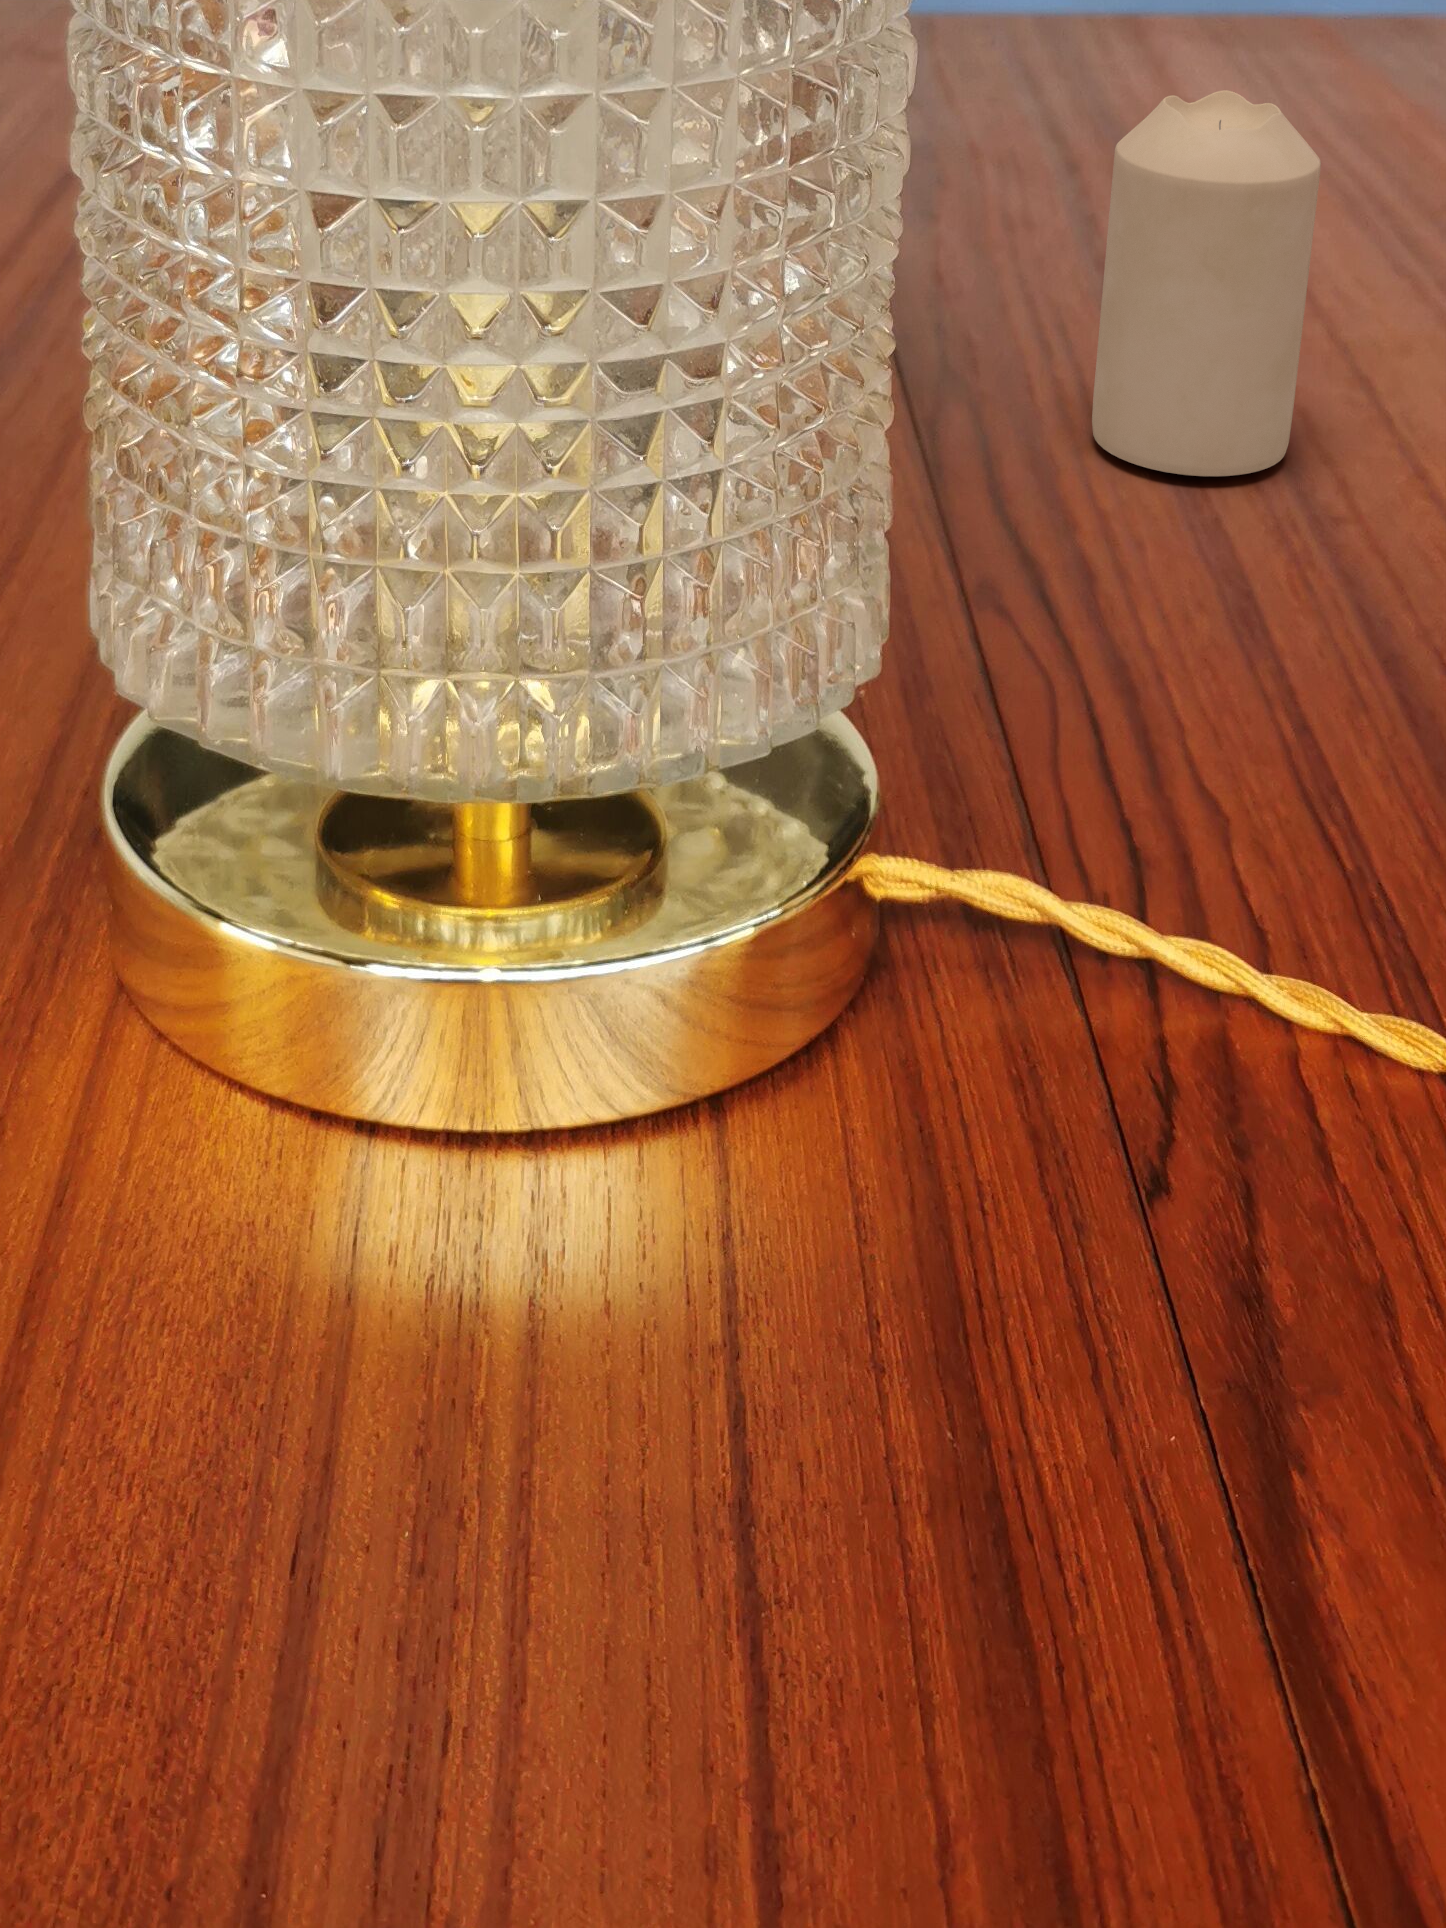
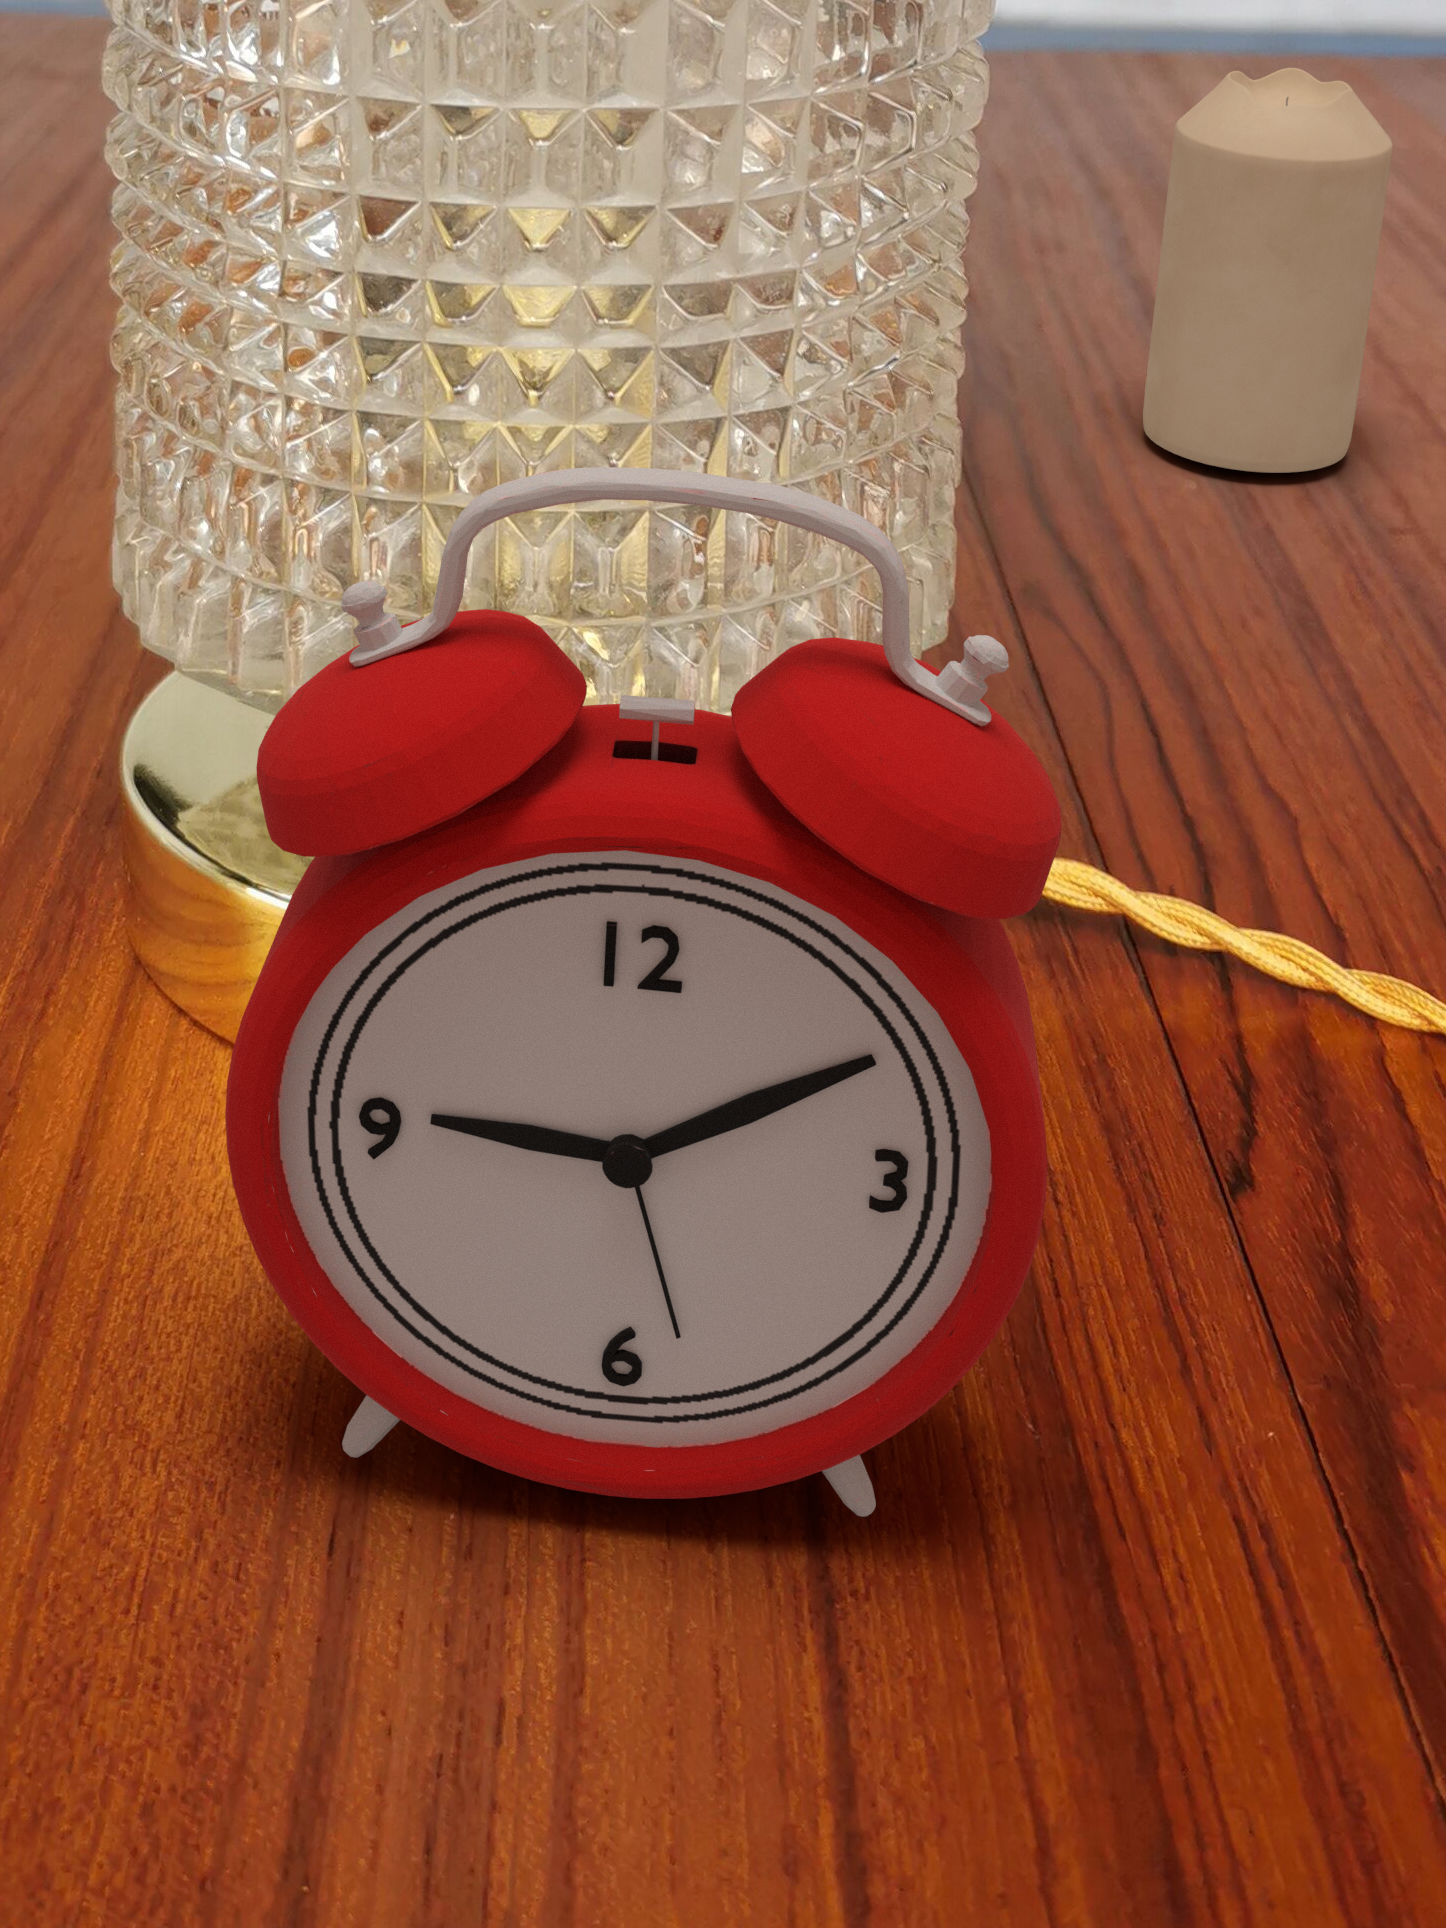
alarm clock: none [185,573,948,1528] -> present [225,467,1061,1517]

